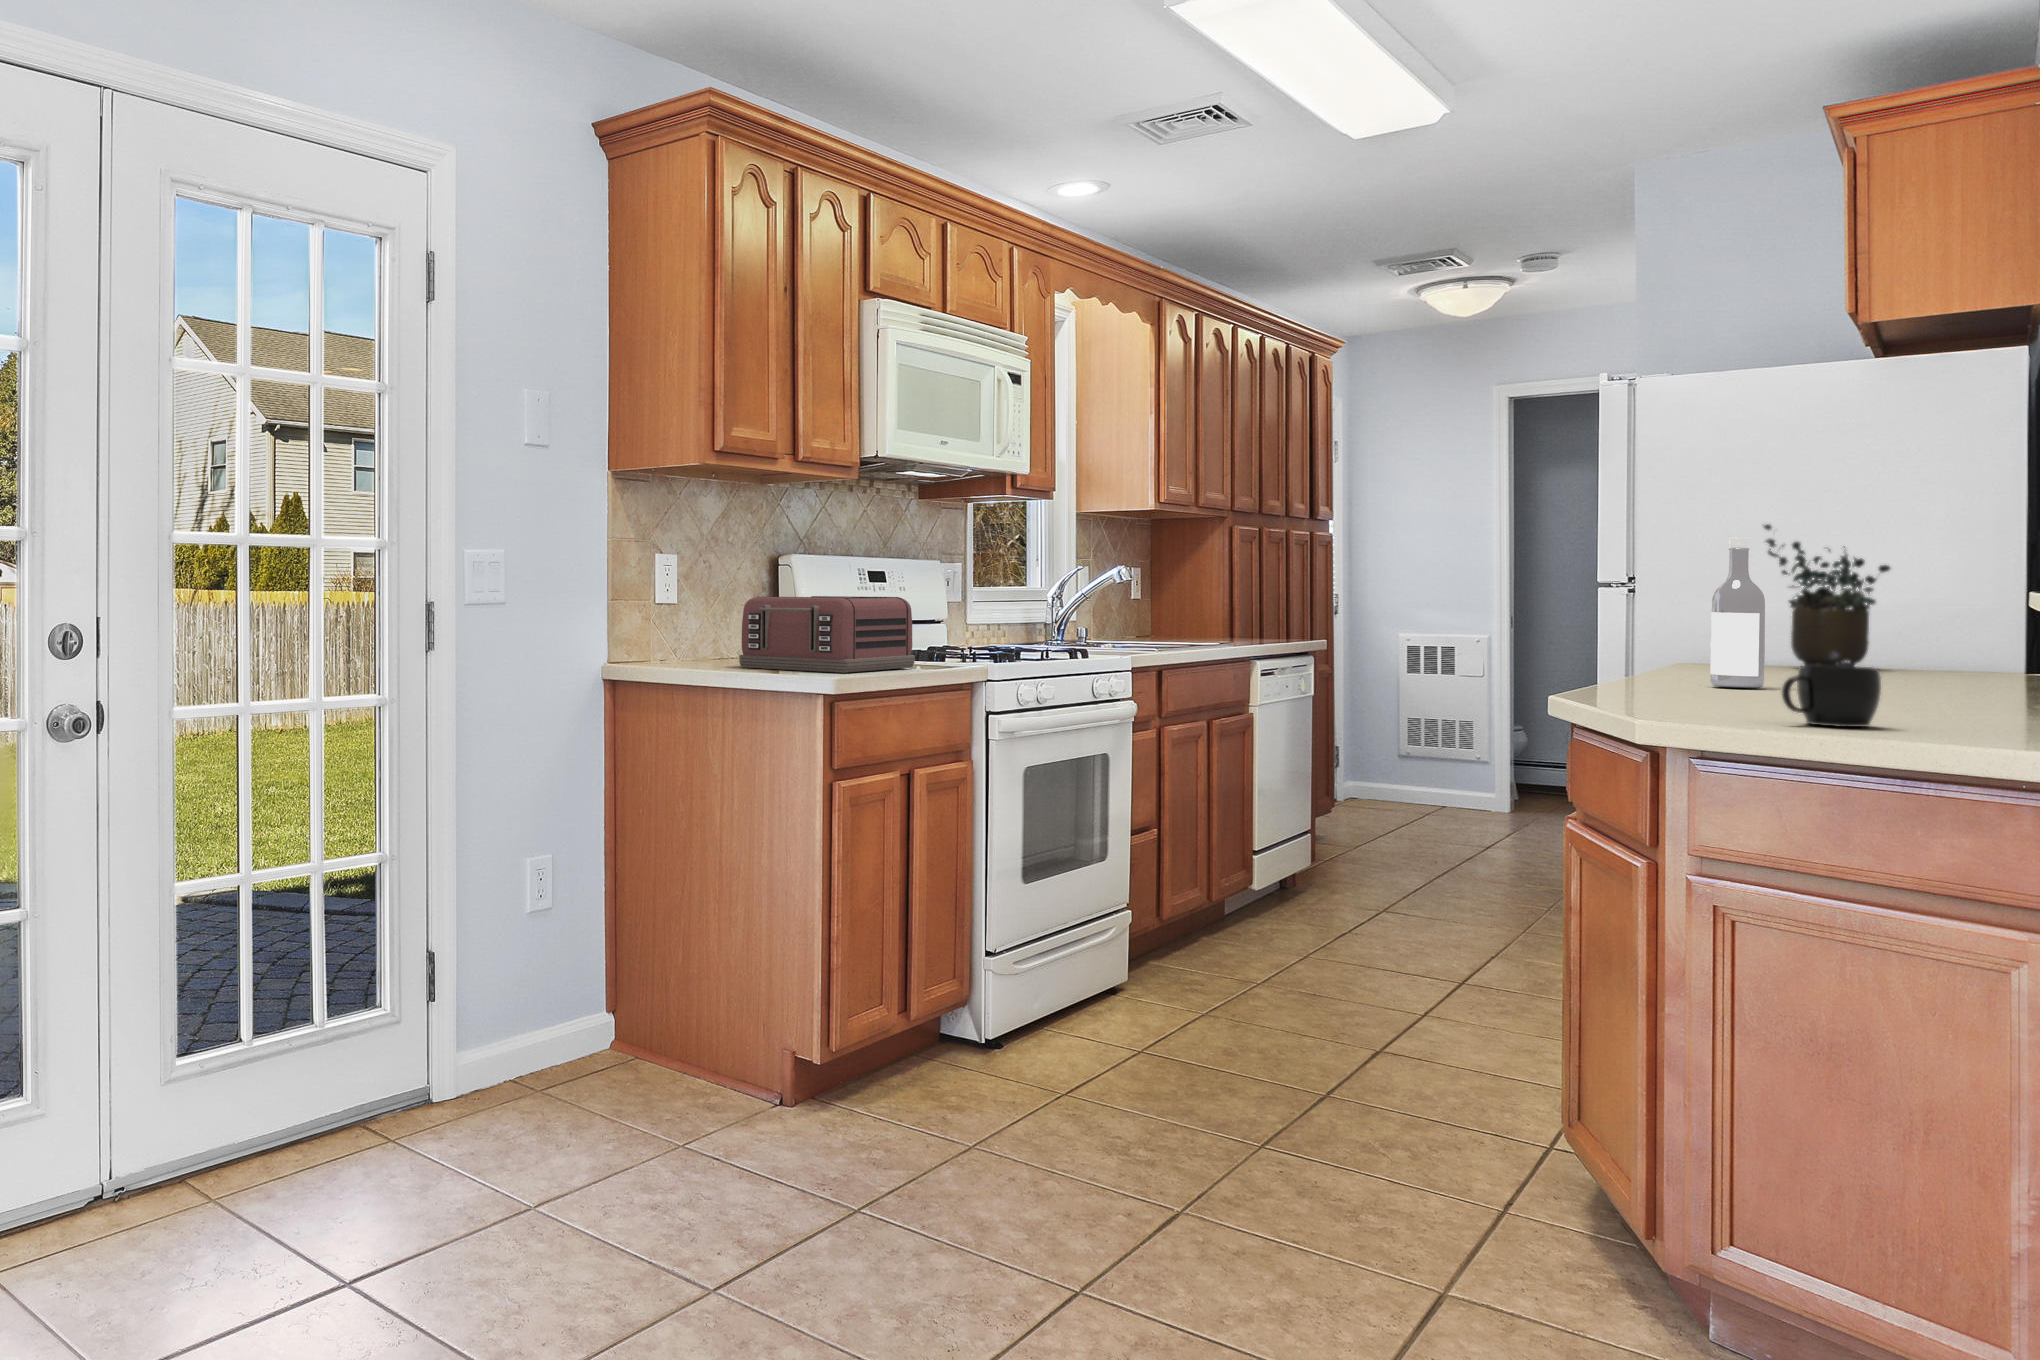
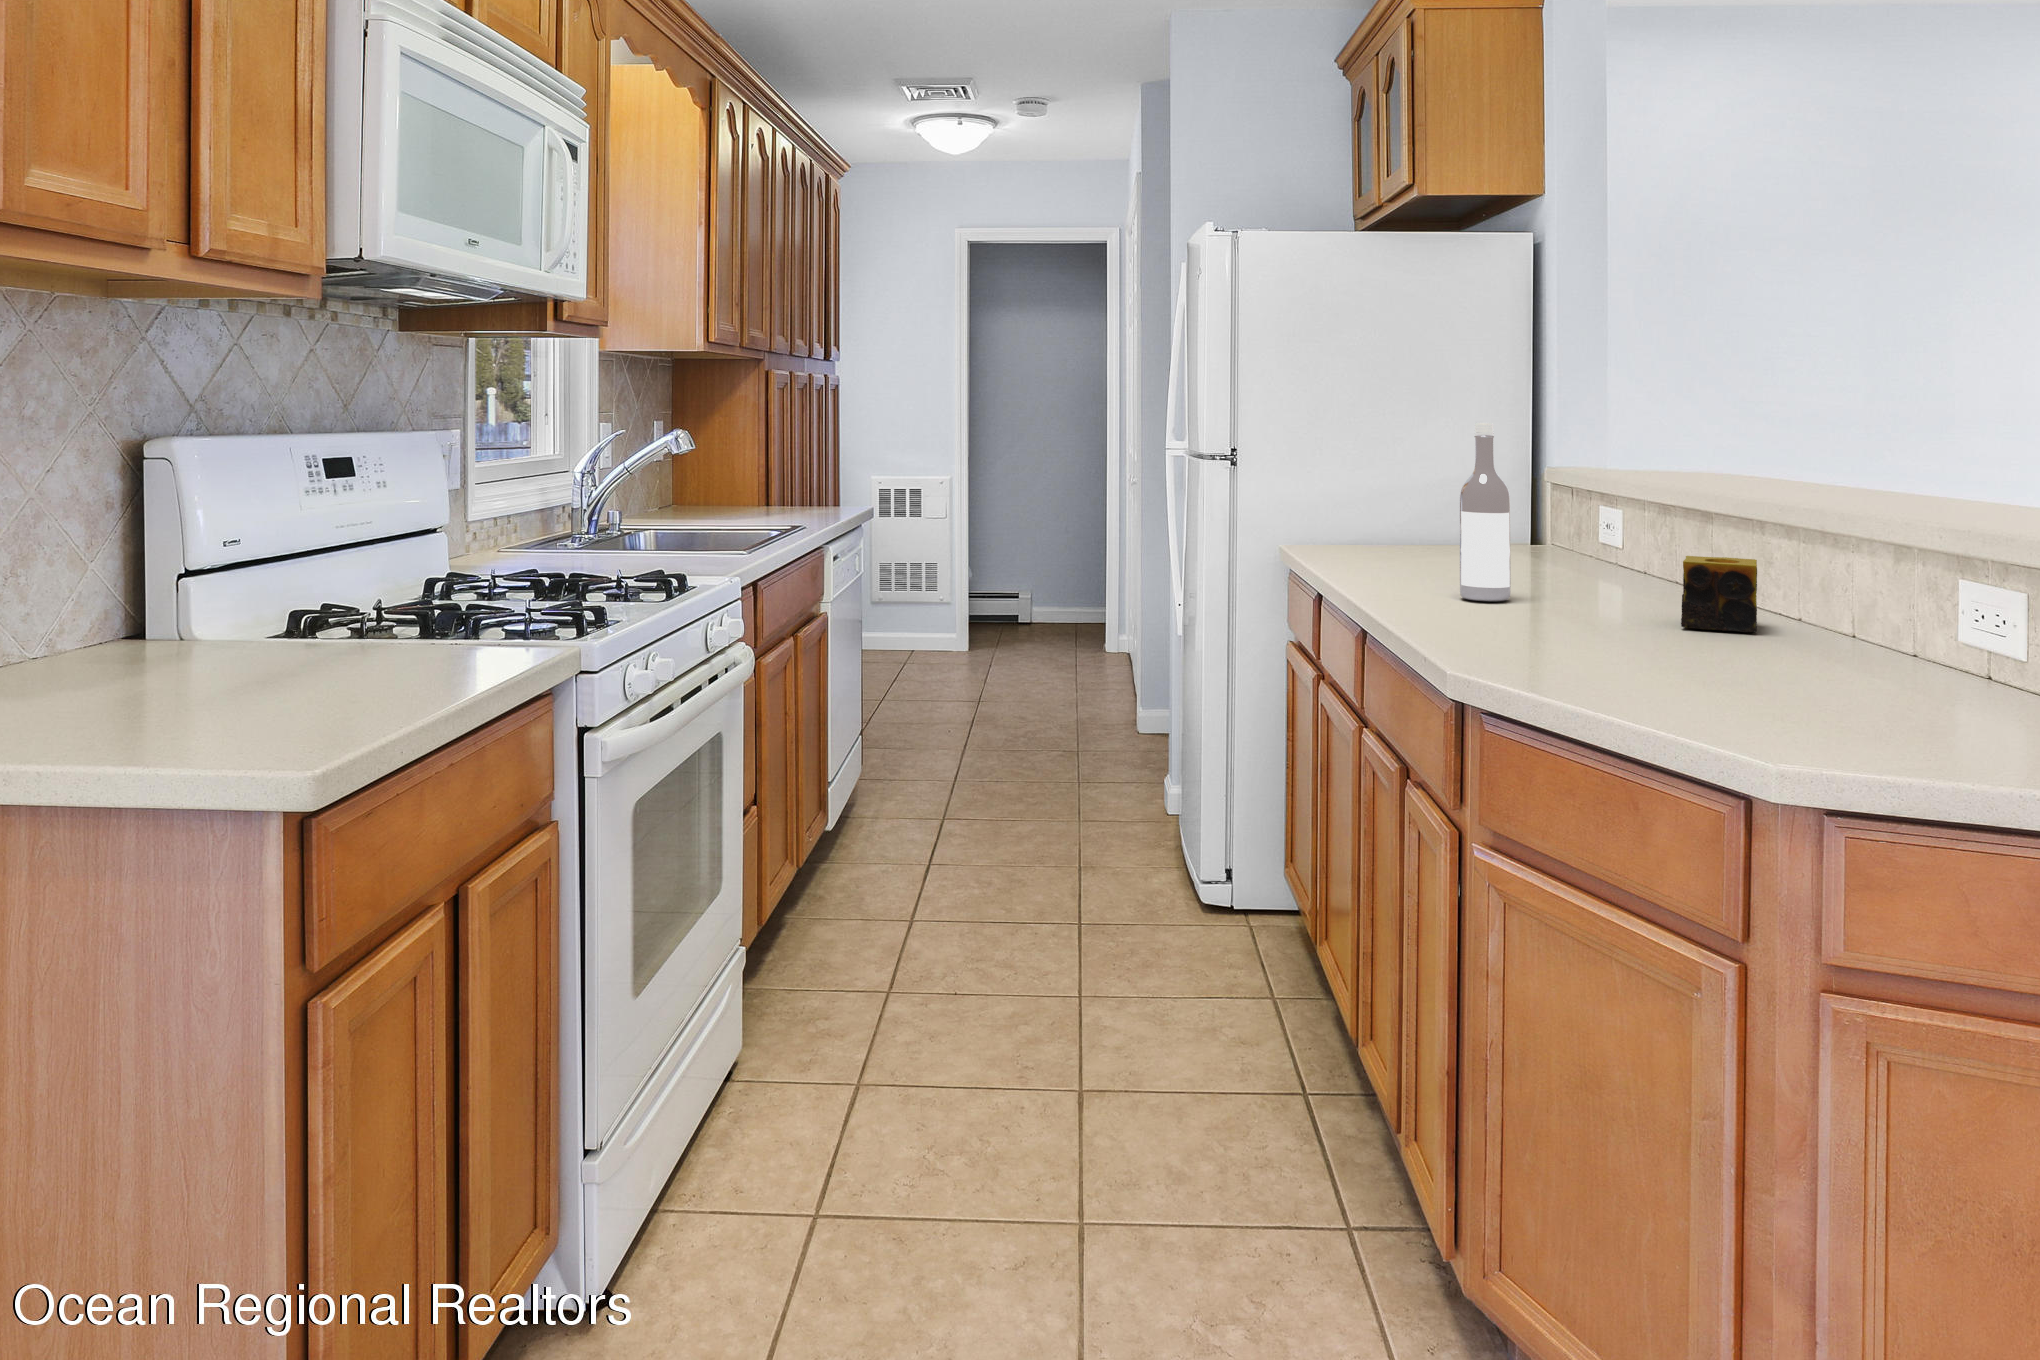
potted plant: present [1764,524,1890,666] -> none [1356,393,1465,542]
toaster: present [739,596,915,673] -> none [44,533,456,722]
candle: none [1868,645,1976,706] -> present [1681,556,1757,632]
mug: present [1782,665,1881,727] -> none [1845,629,1944,723]

